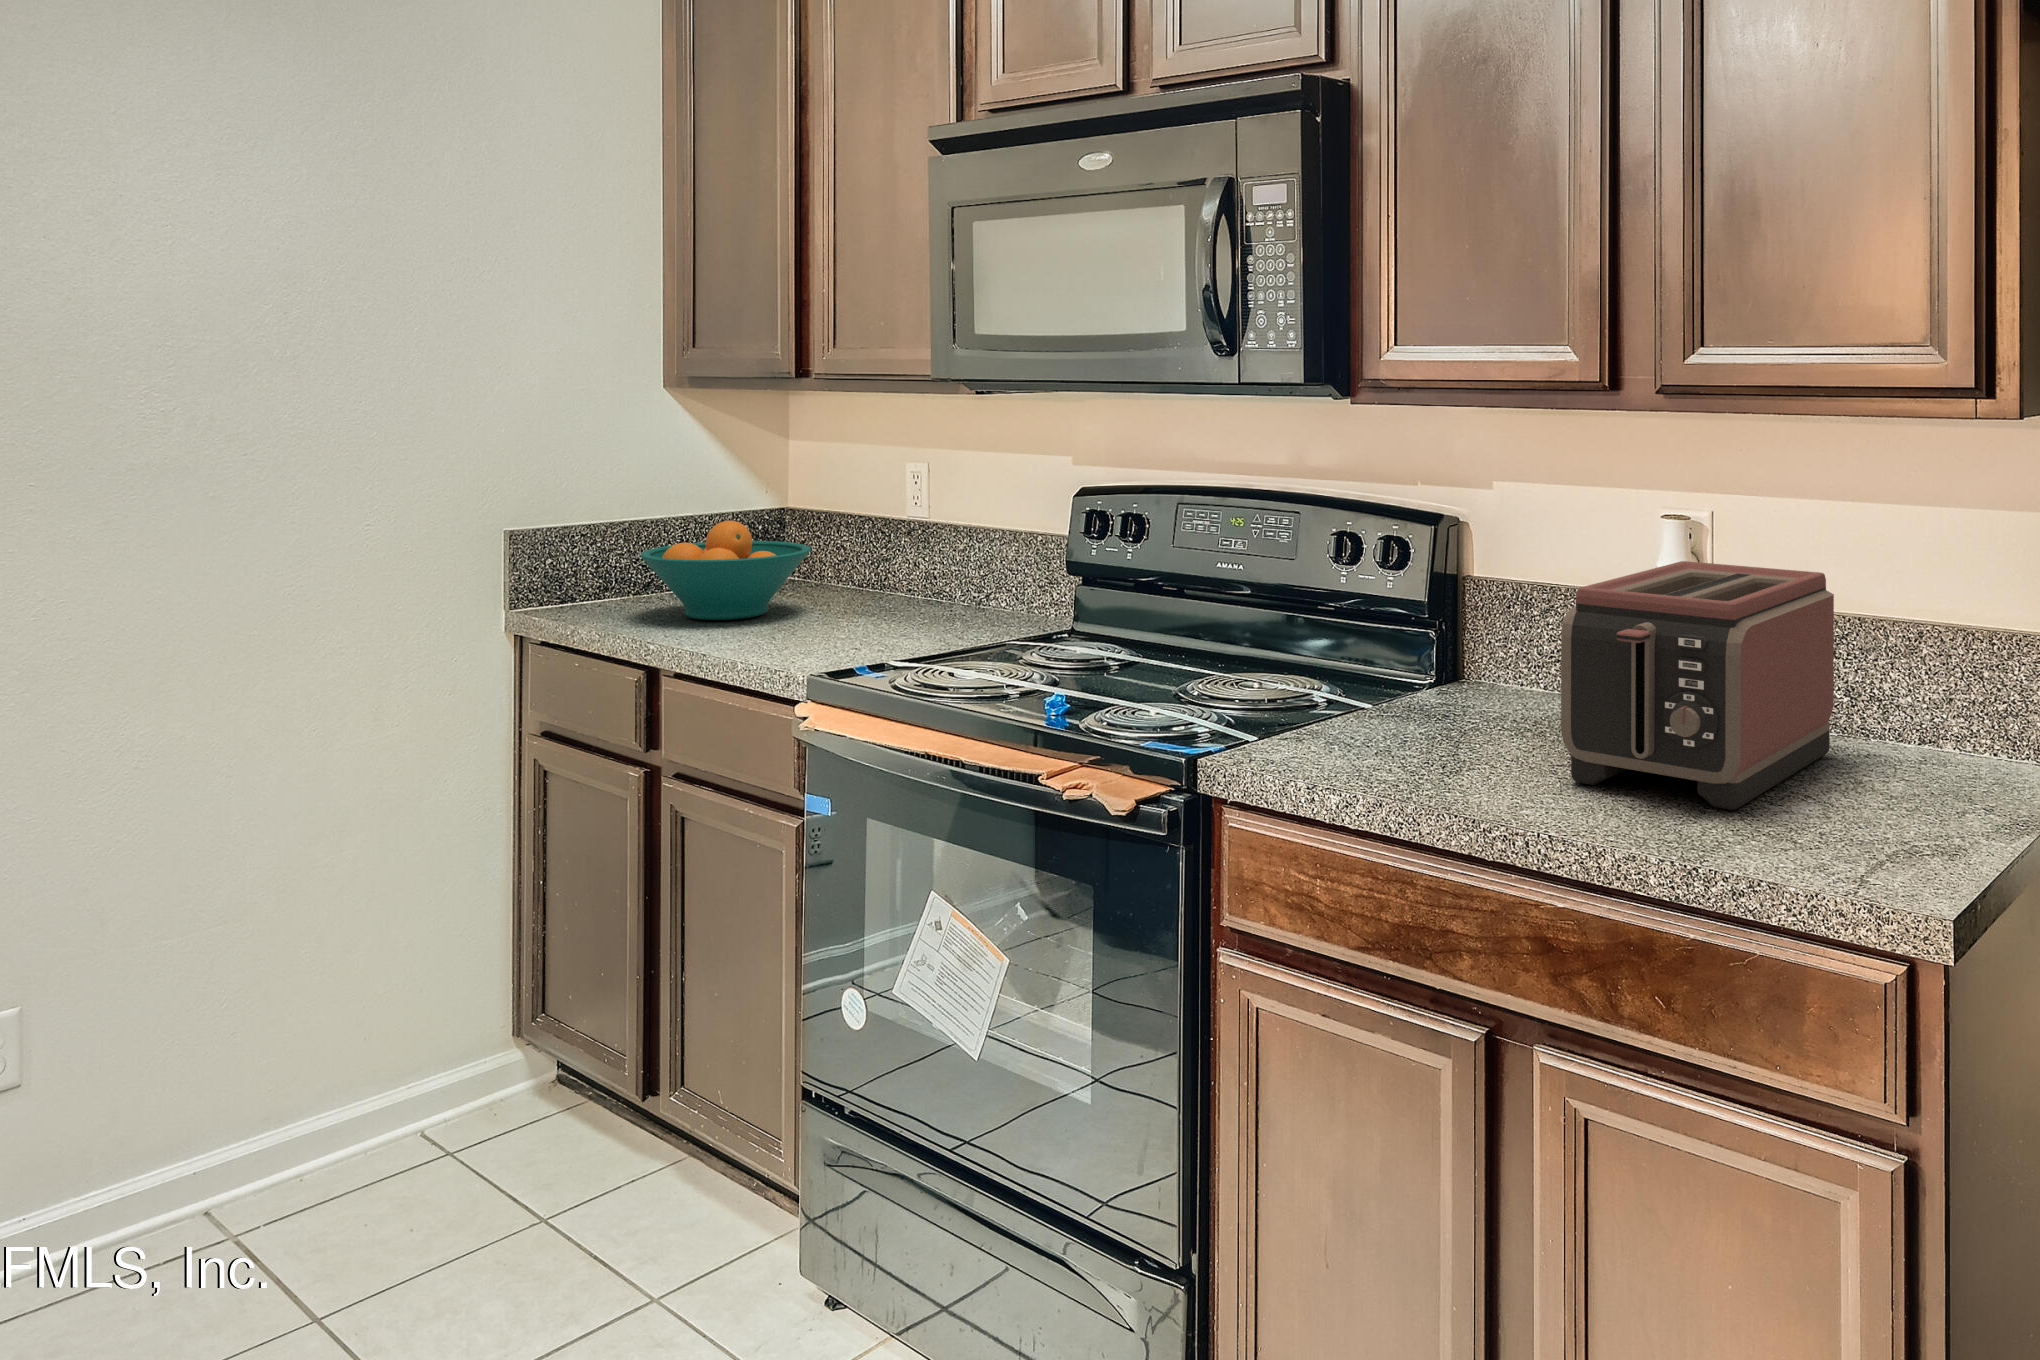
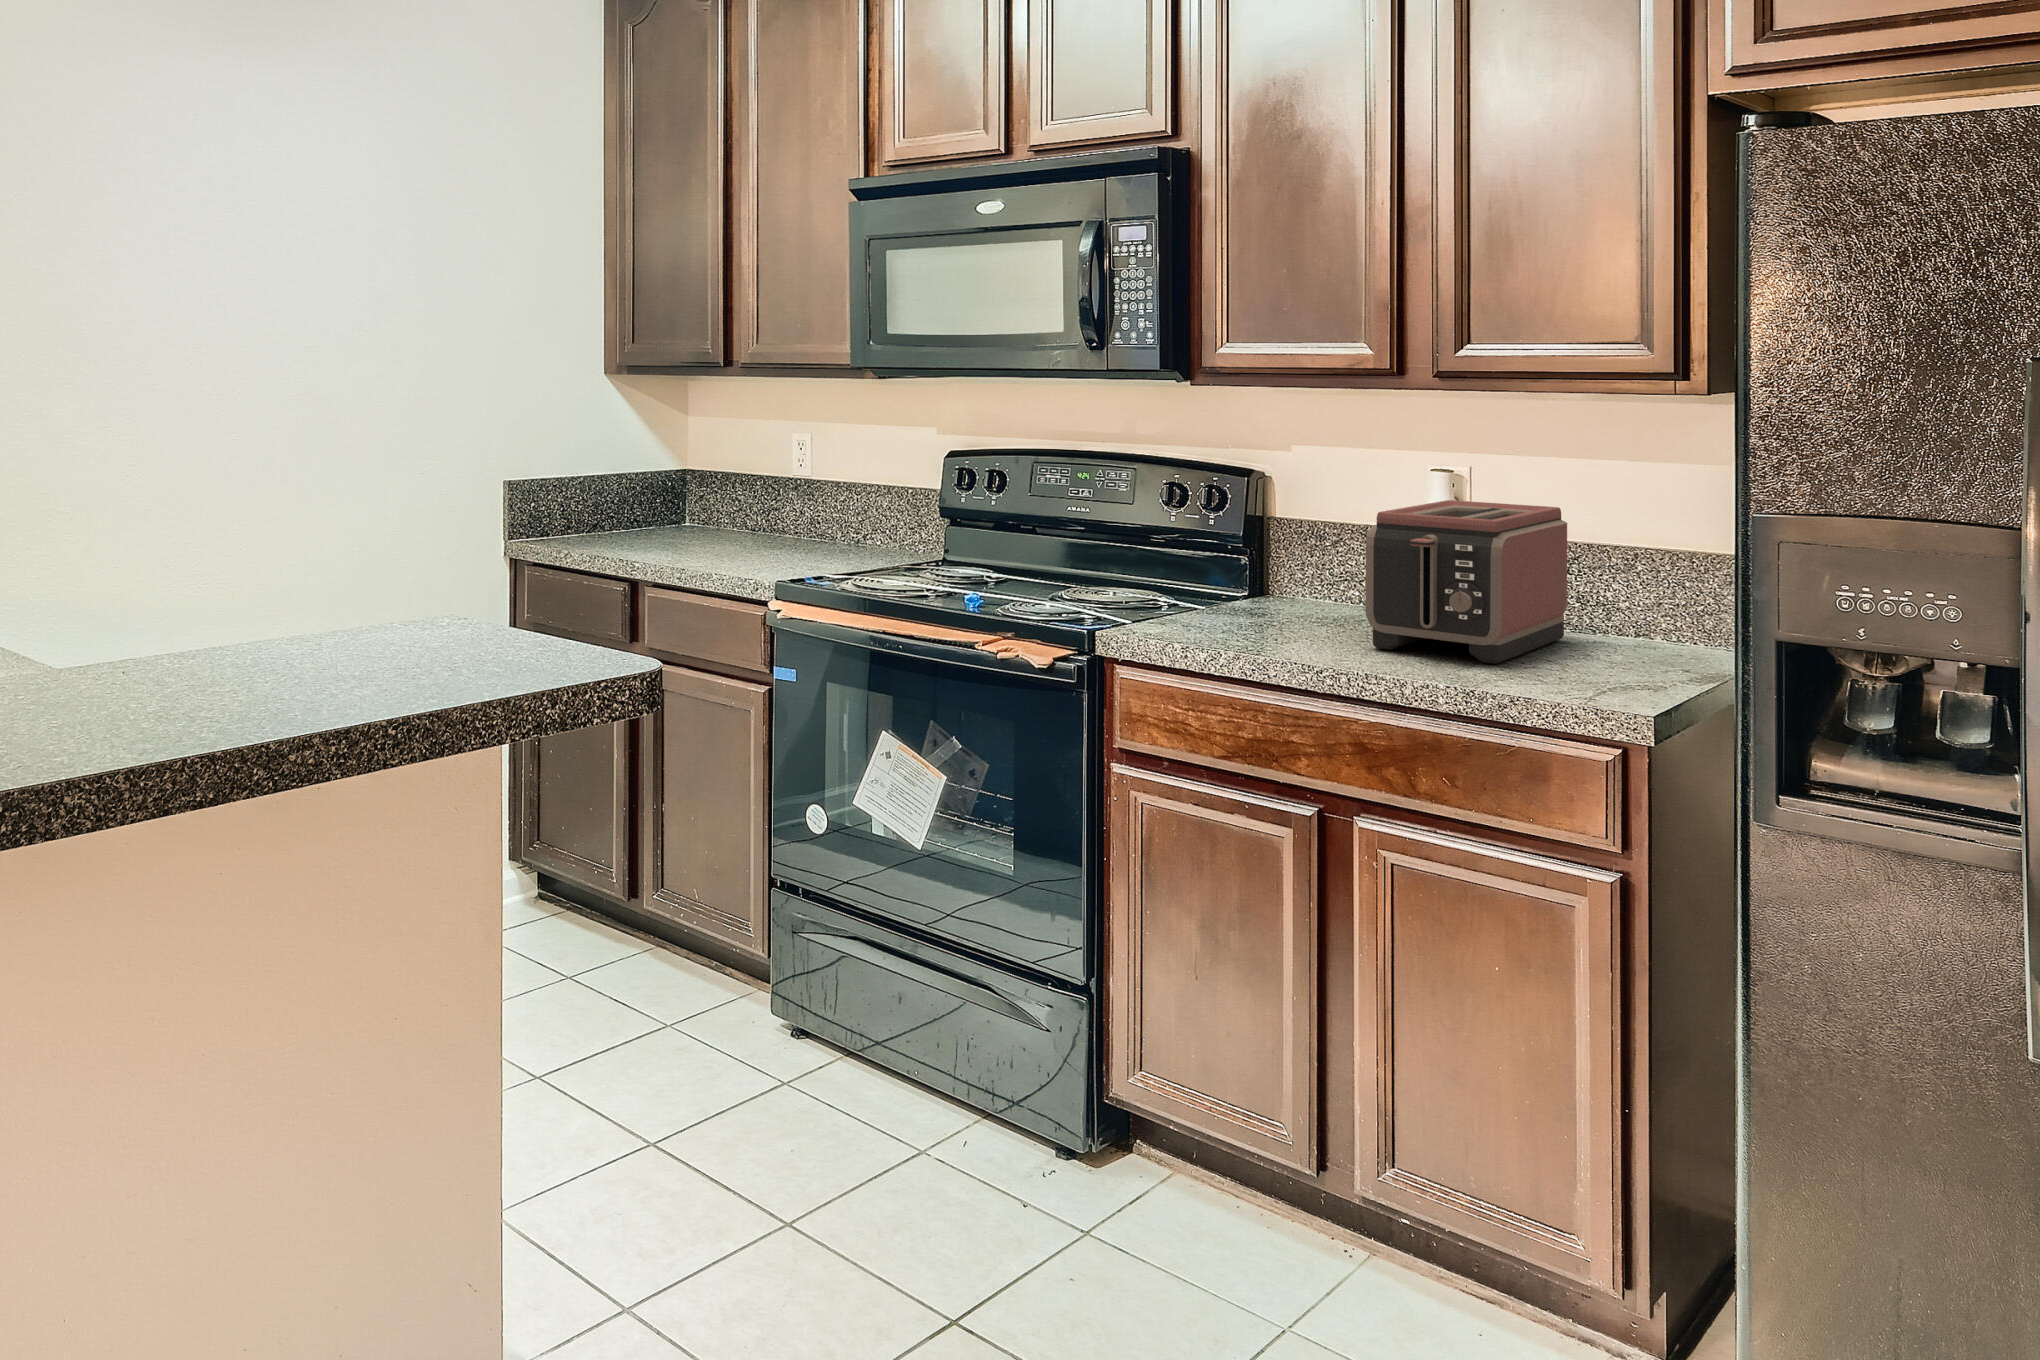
fruit bowl: present [640,521,811,620] -> none [612,475,734,549]

